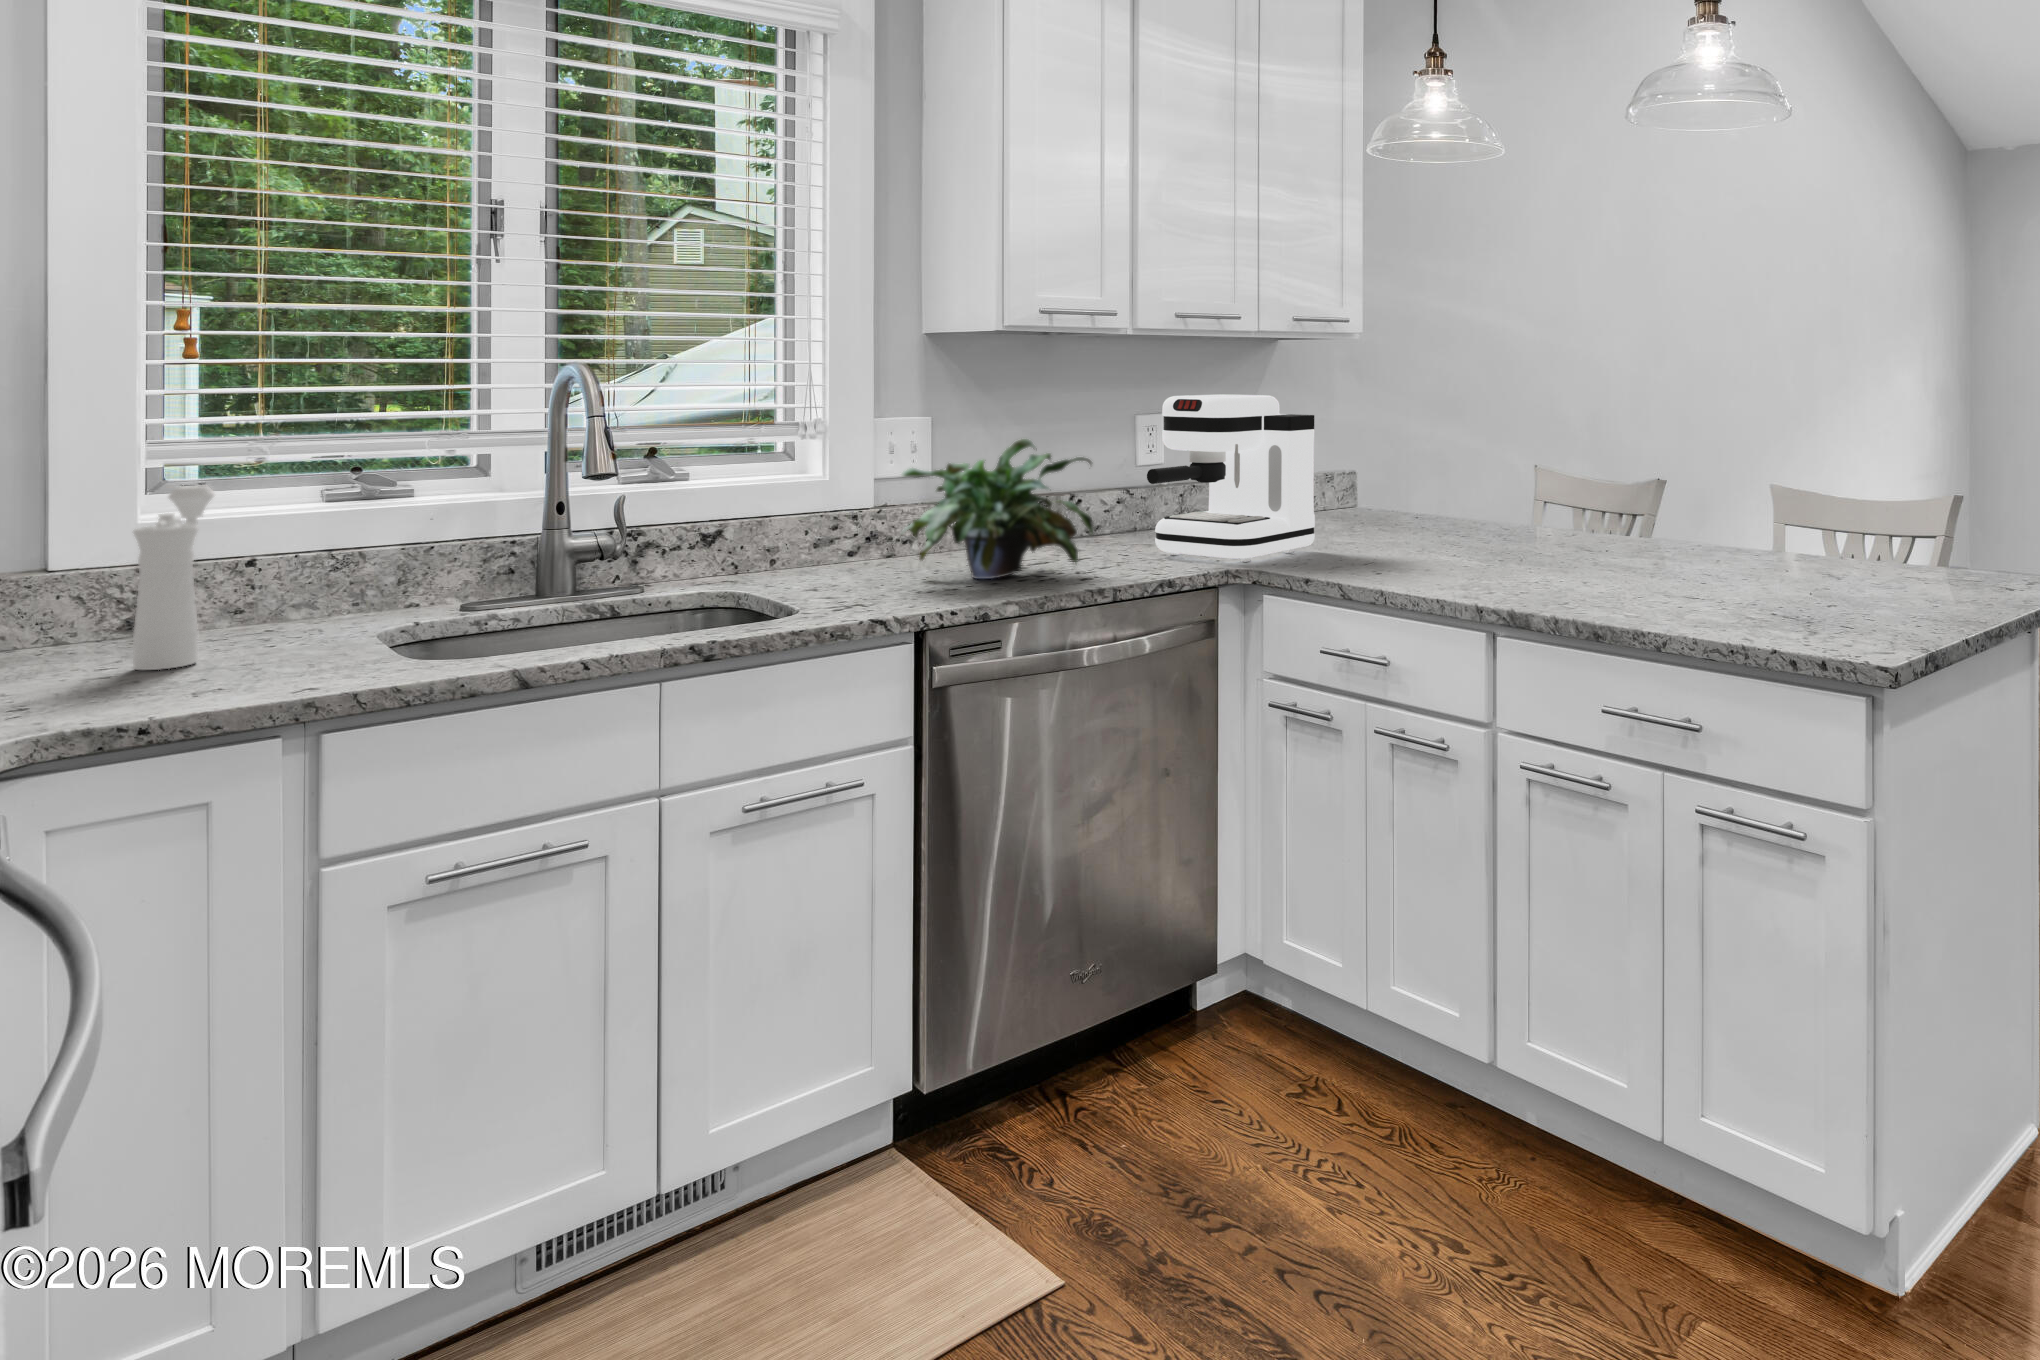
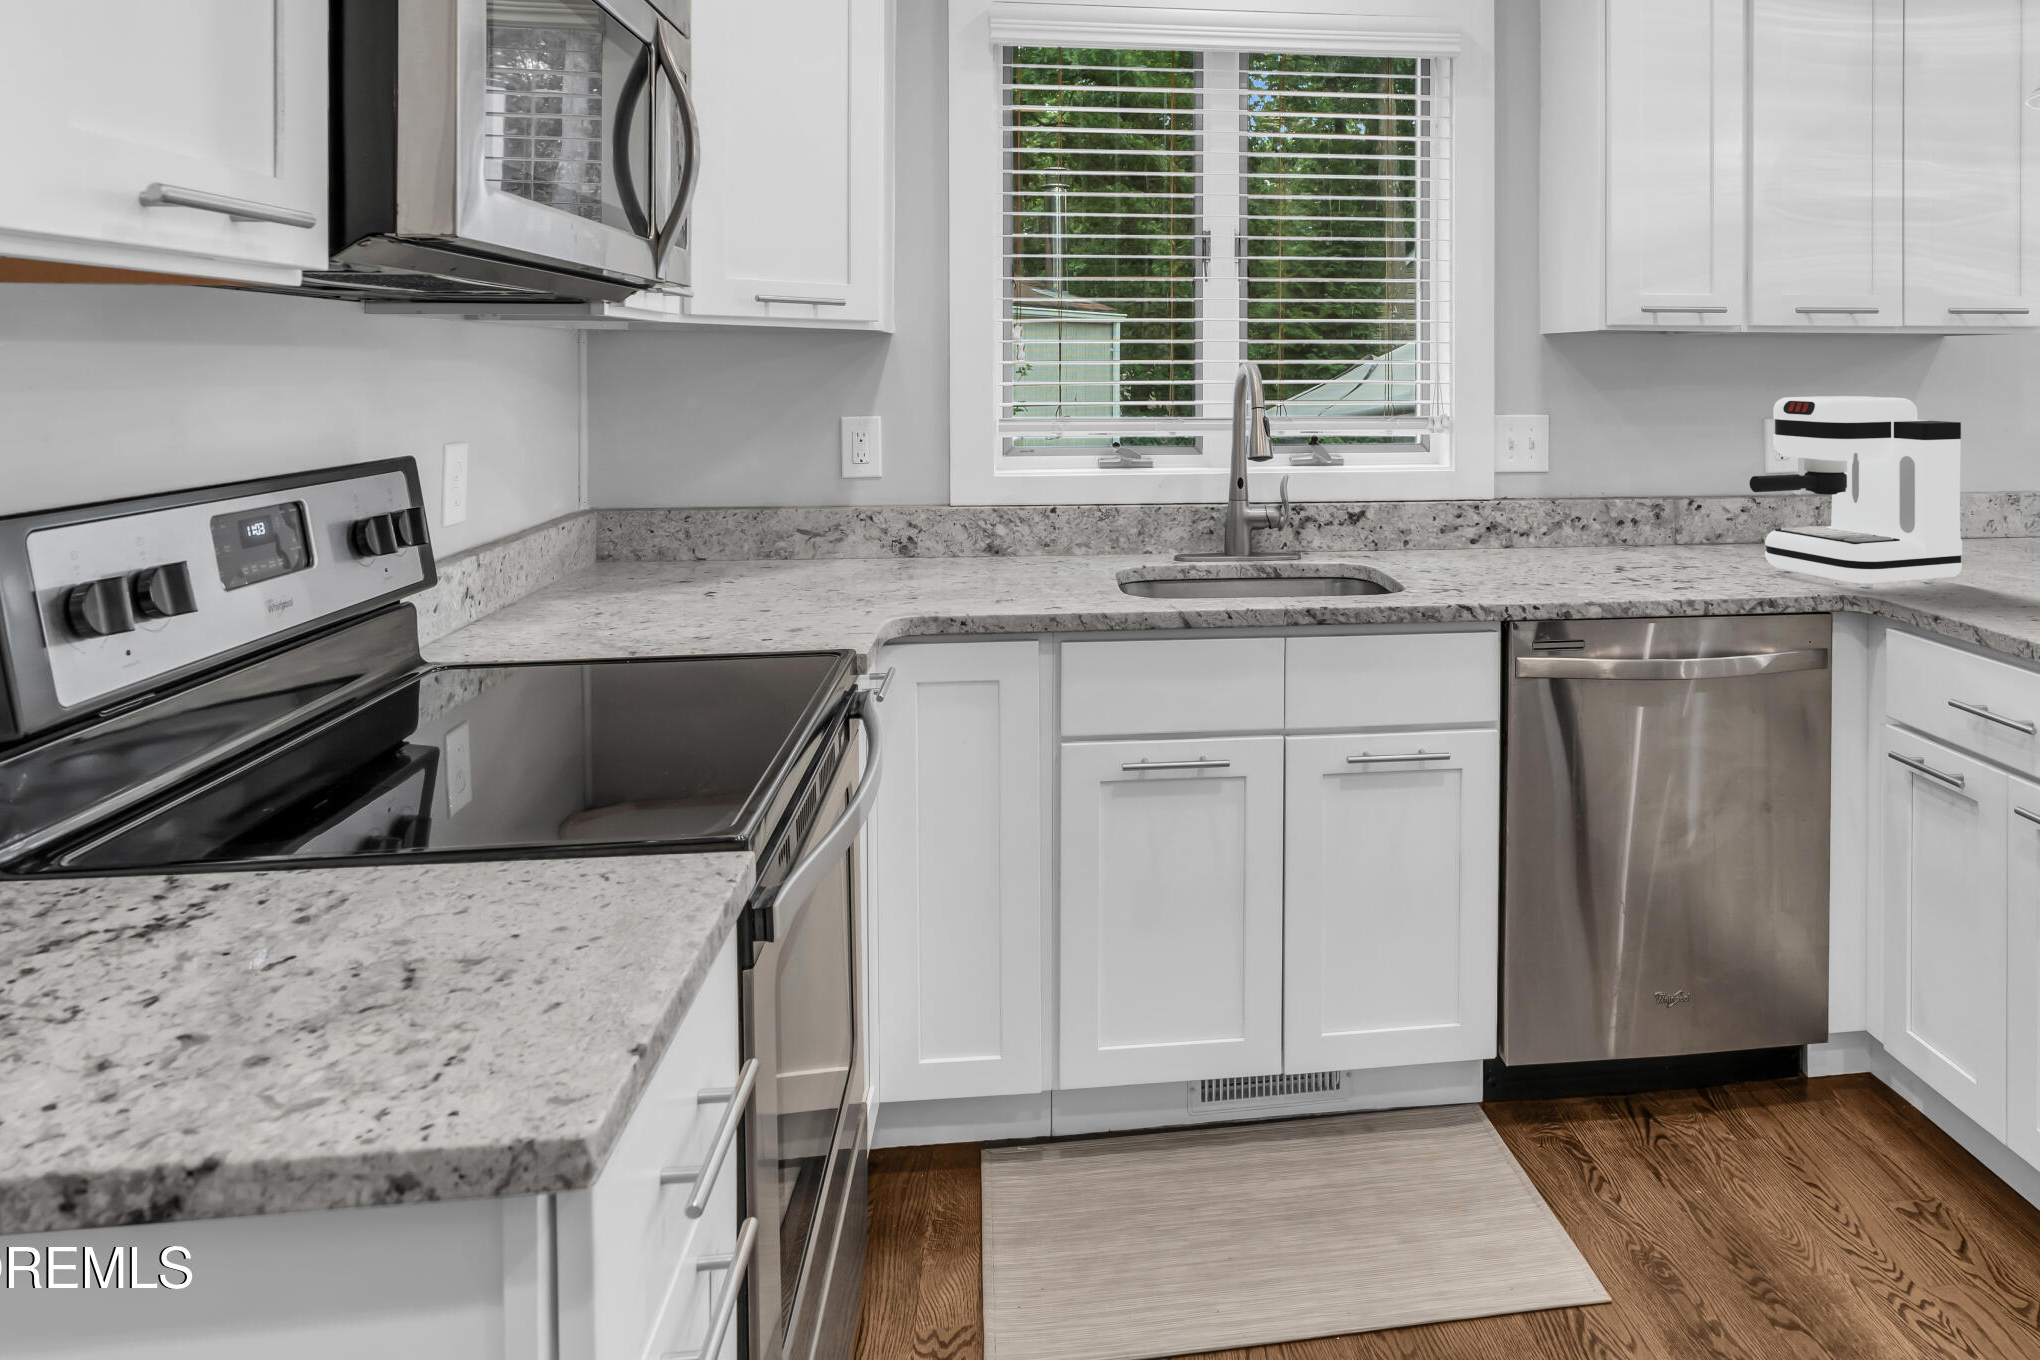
potted plant: present [901,439,1093,579] -> none [1497,439,1687,576]
pepper mill: present [133,485,215,670] -> none [982,451,1030,580]

